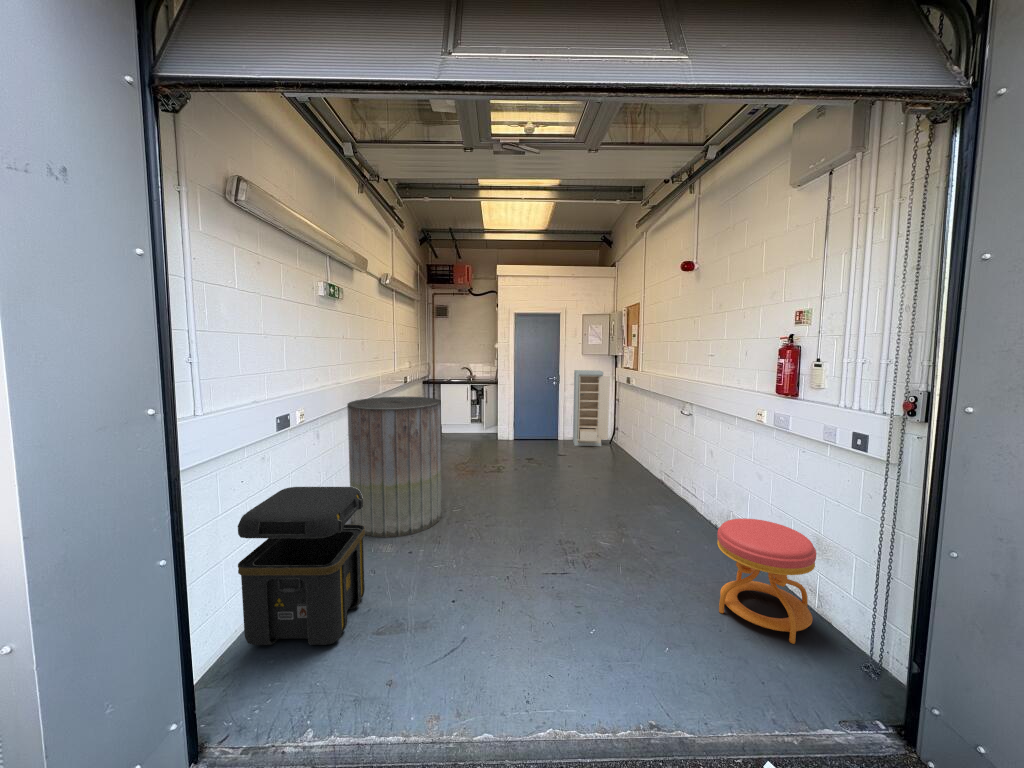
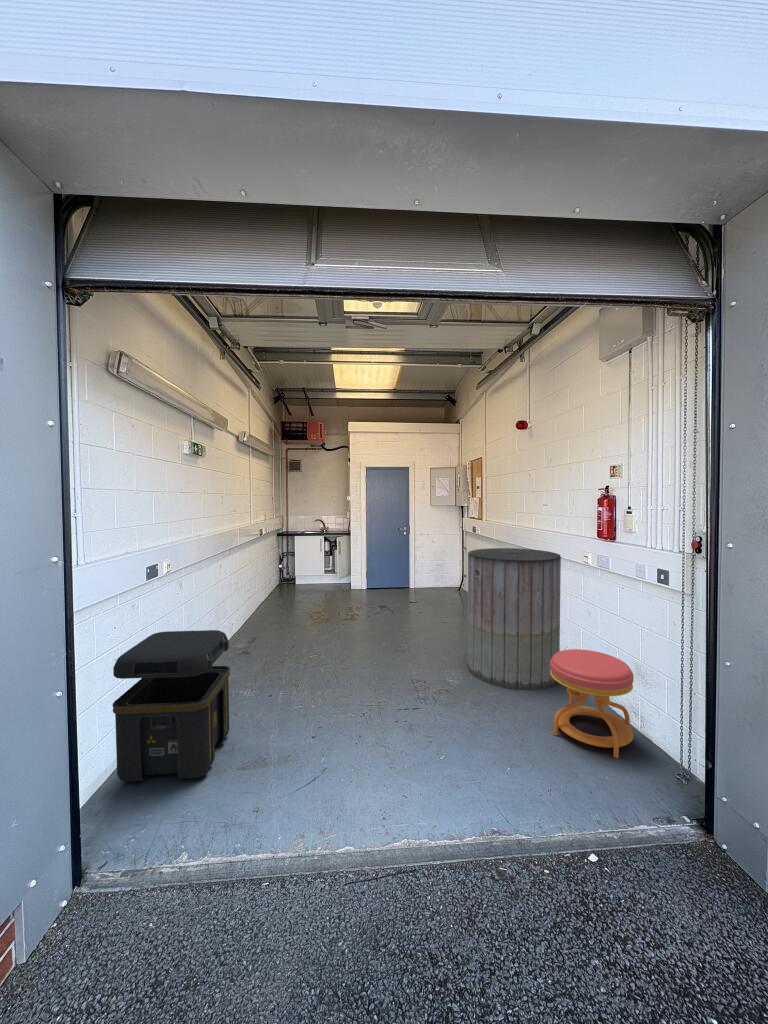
storage cabinet: present [573,370,610,446] -> none [422,520,455,592]
trash can: present [347,397,442,538] -> present [467,548,561,690]

